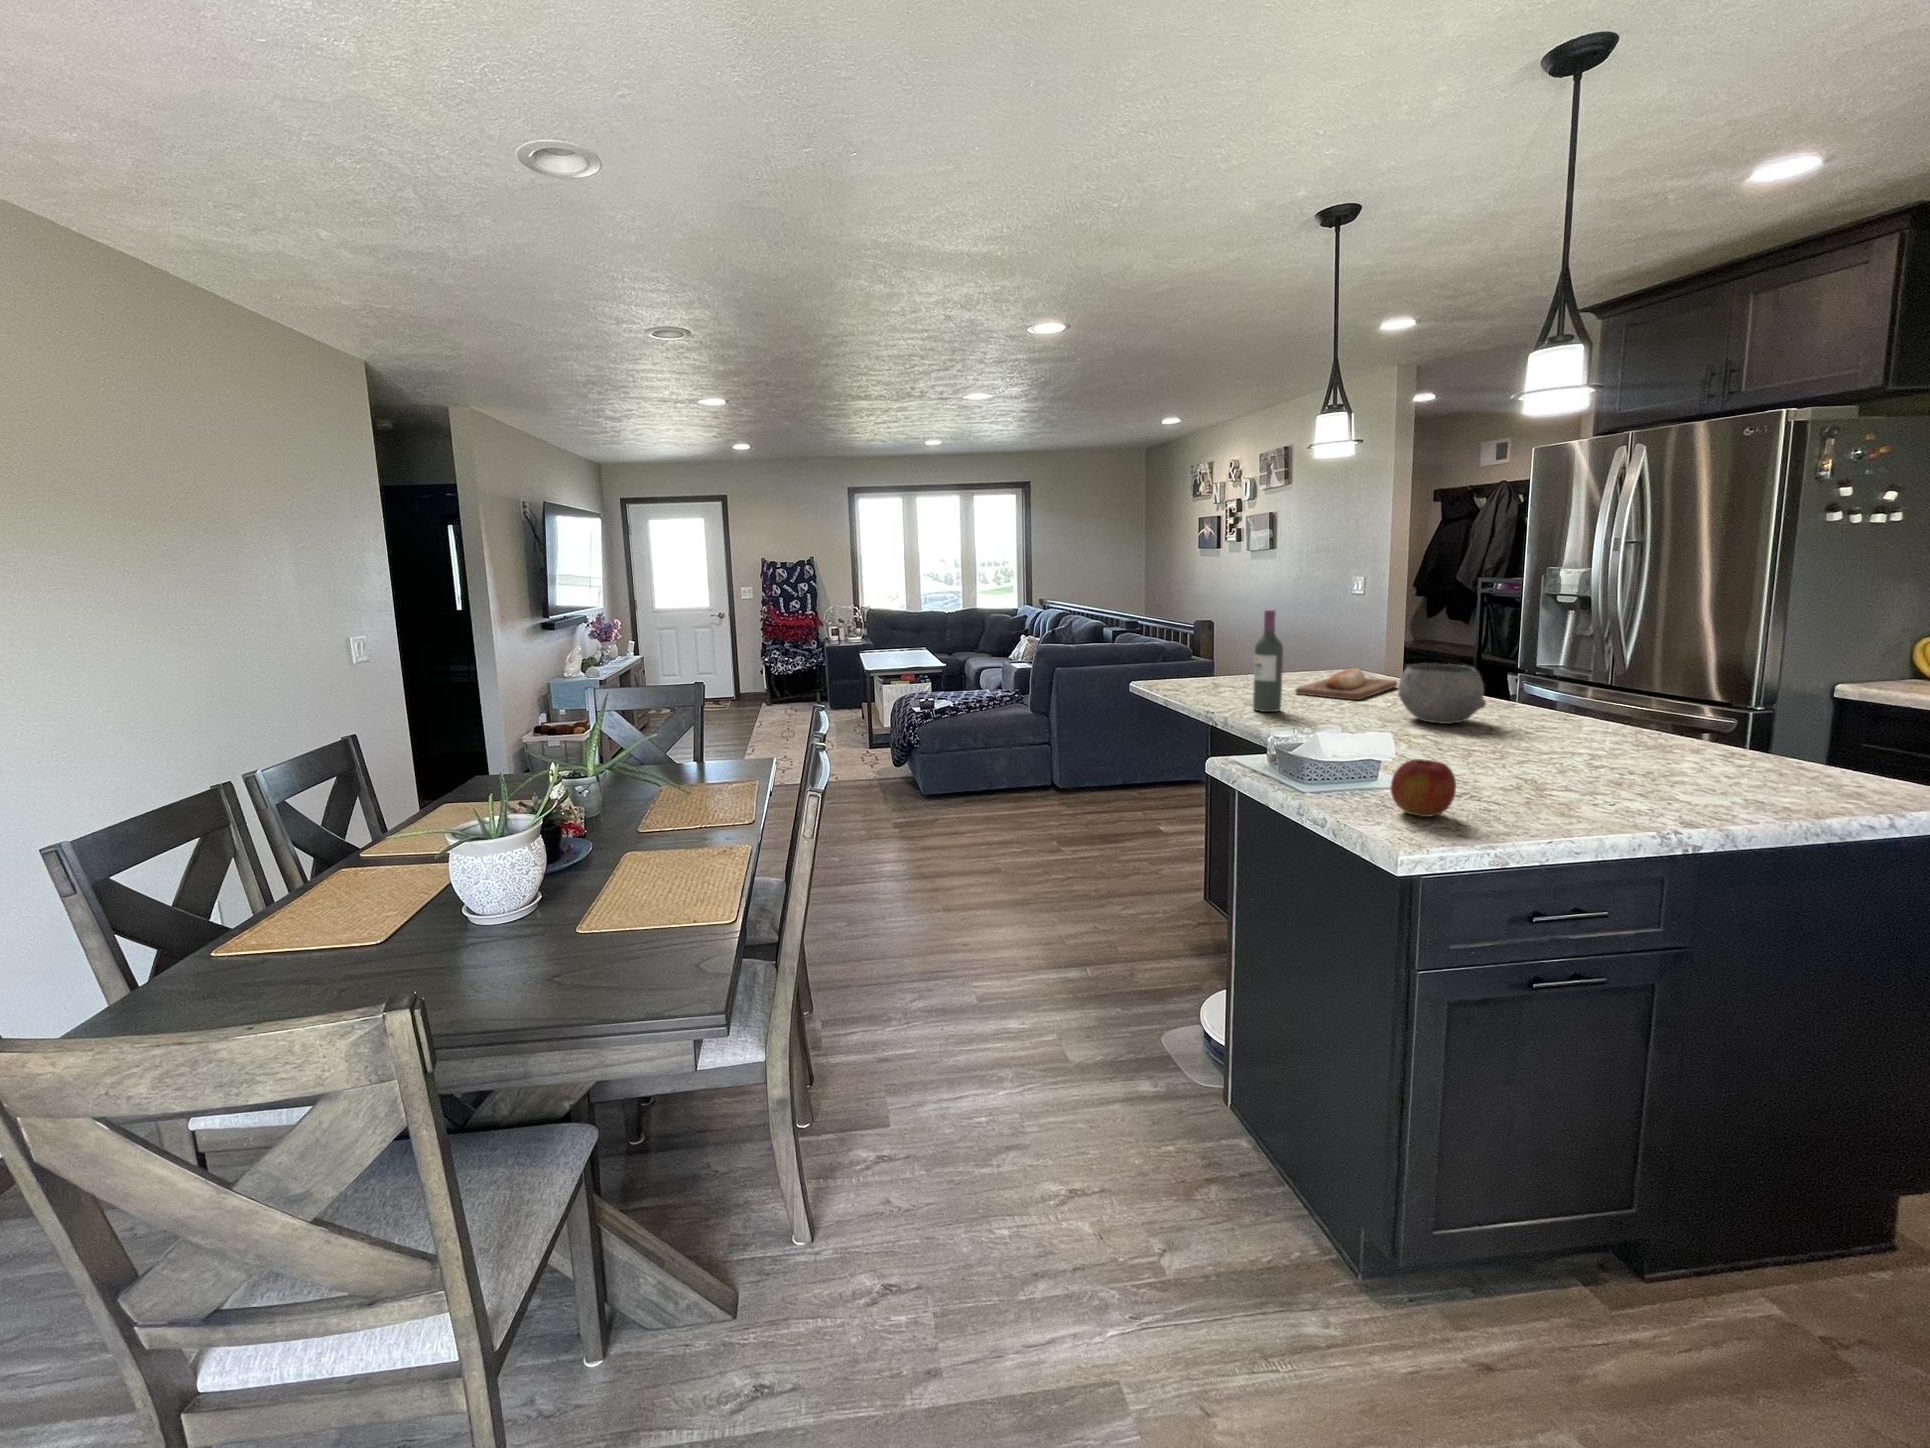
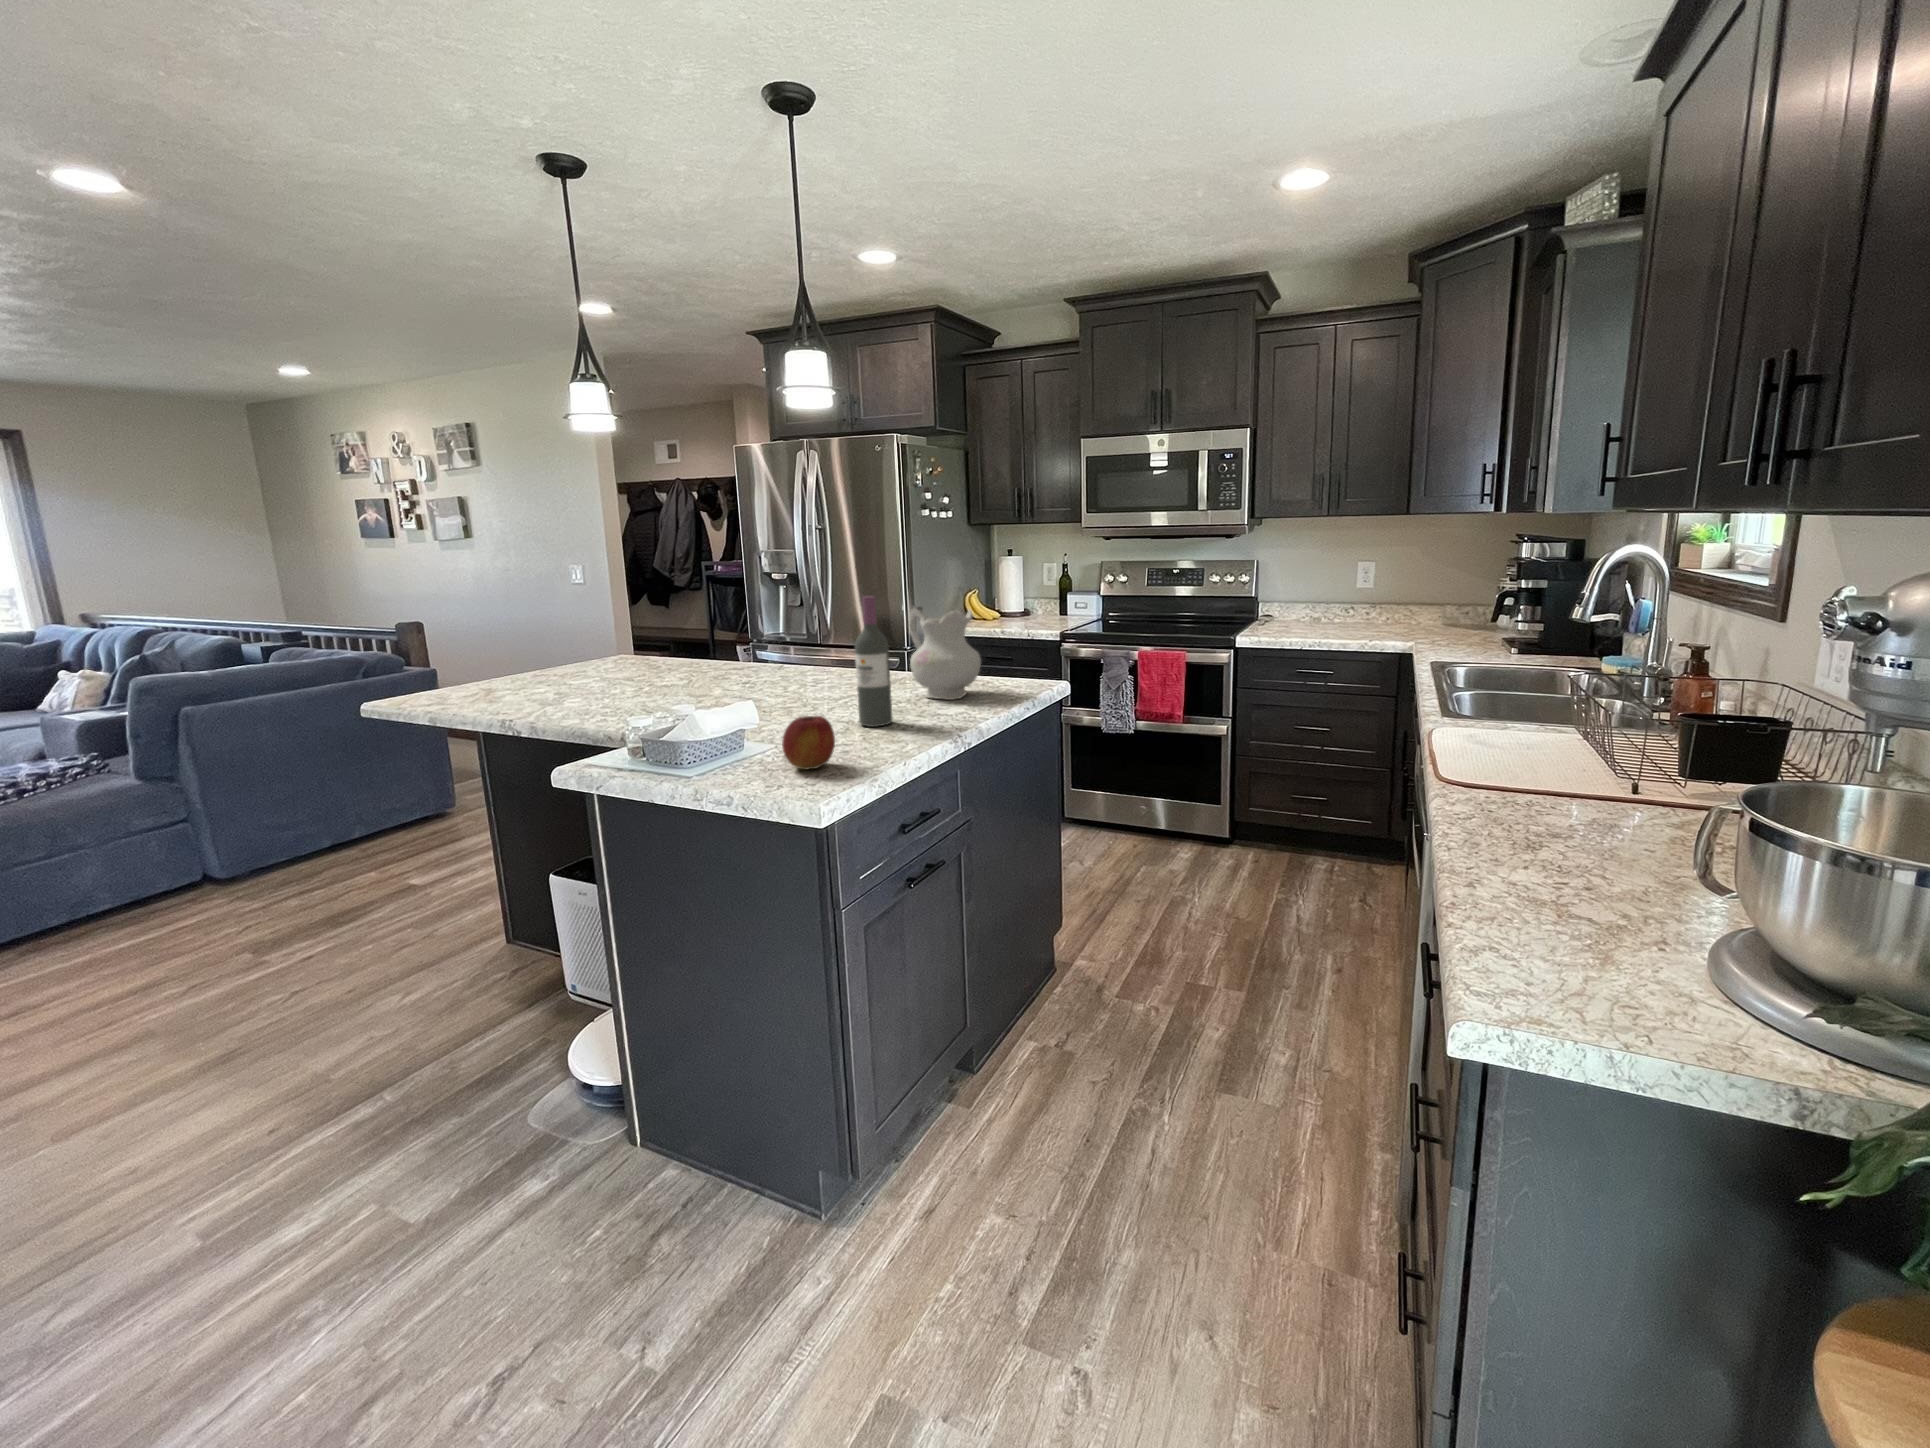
wine bottle: present [1253,610,1283,712] -> present [855,596,892,727]
ceramic pitcher: none [1656,651,1791,787] -> present [909,606,981,700]
bowl: present [1398,663,1486,724] -> none [706,635,781,691]
bread loaf: present [1295,668,1398,700] -> none [593,652,684,686]

